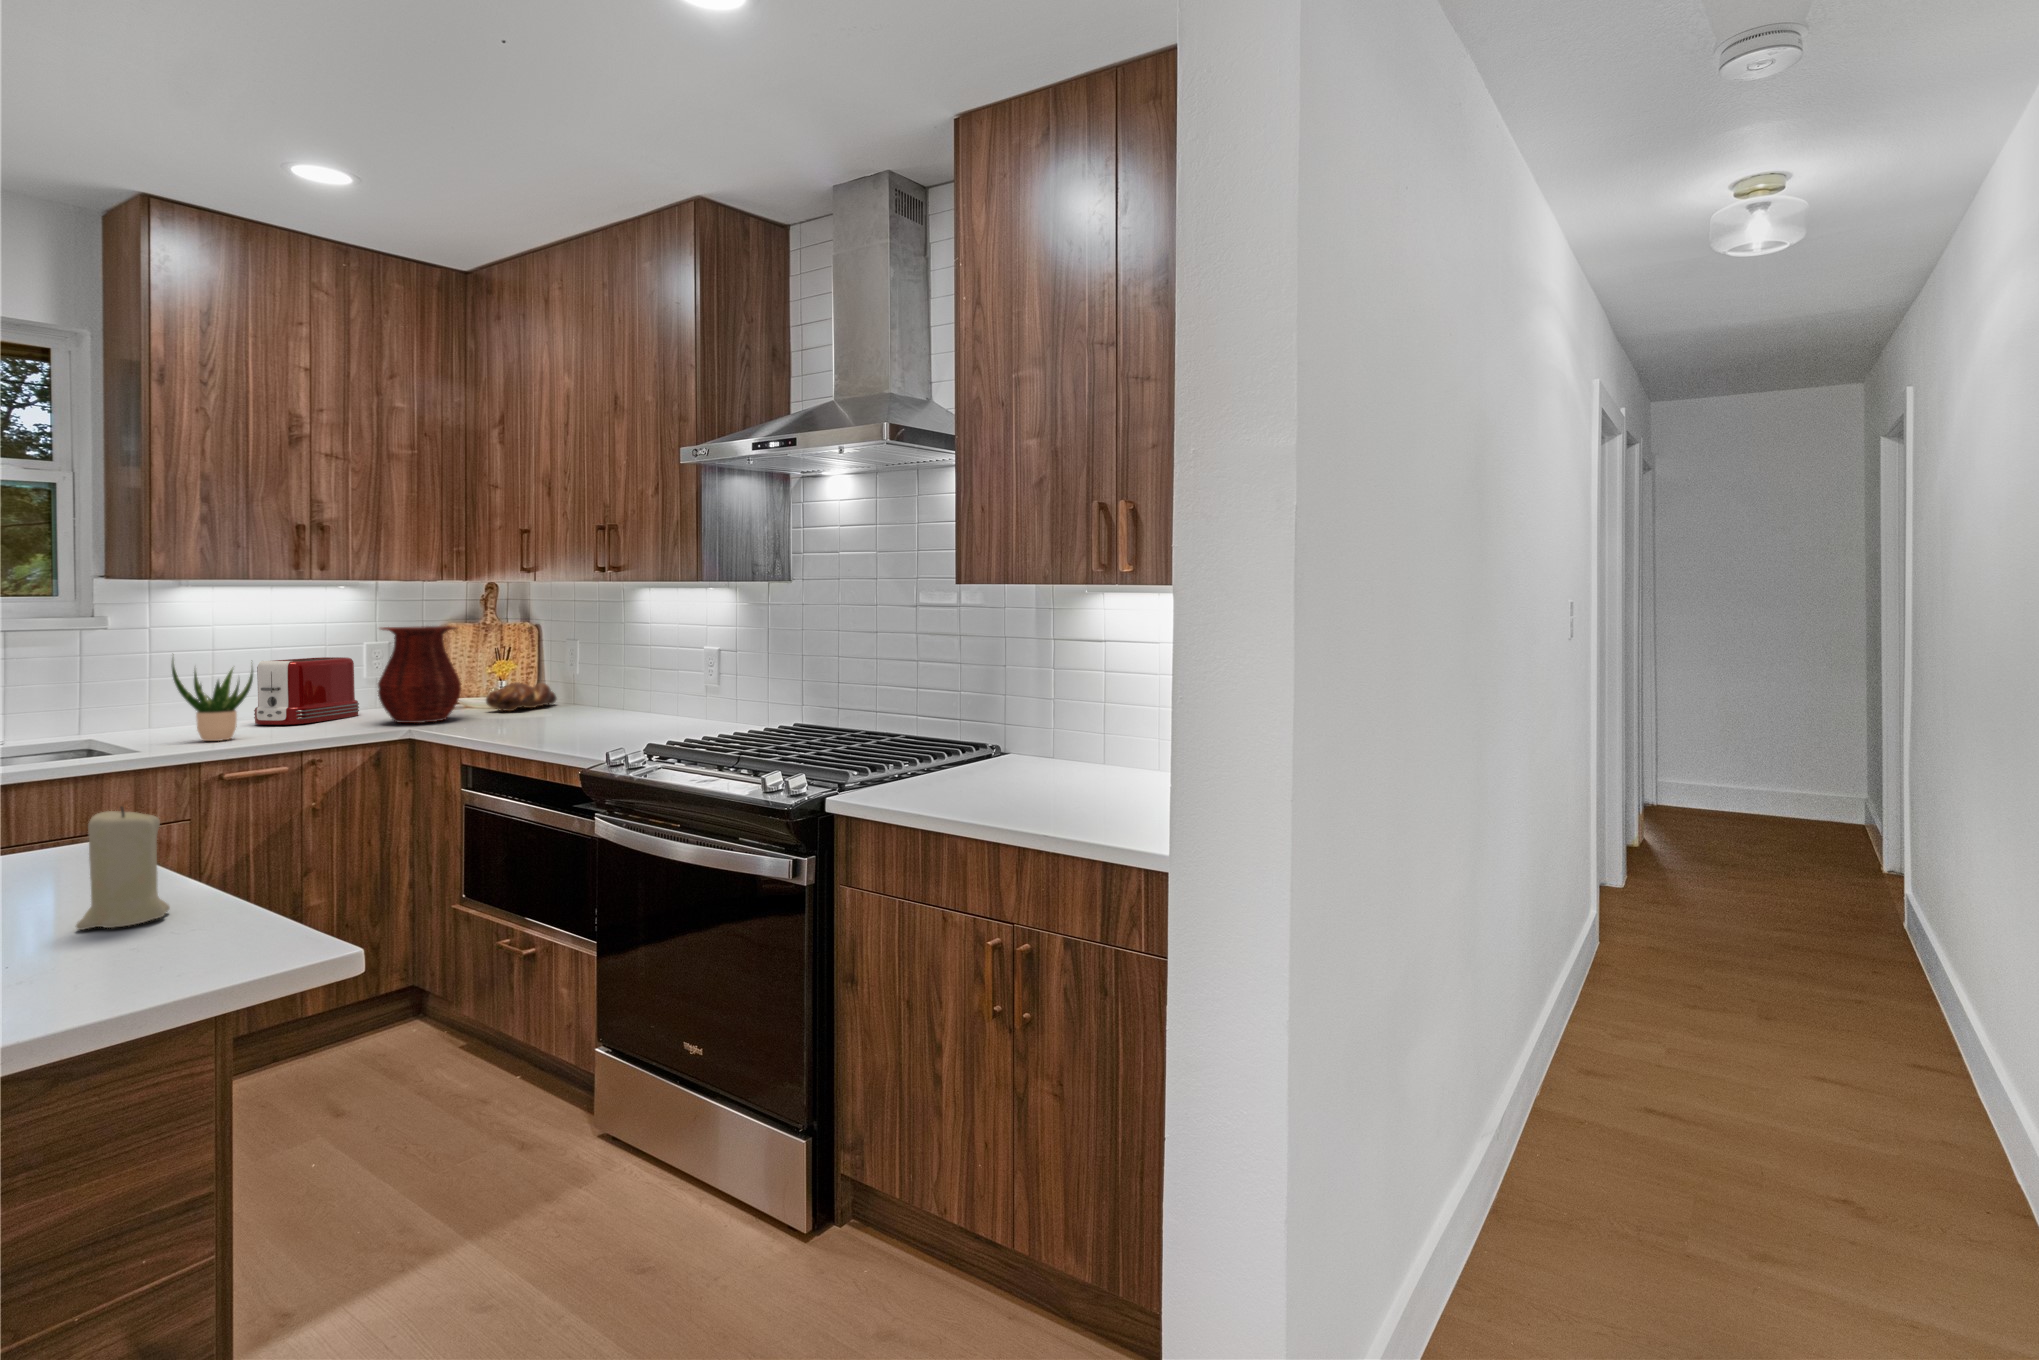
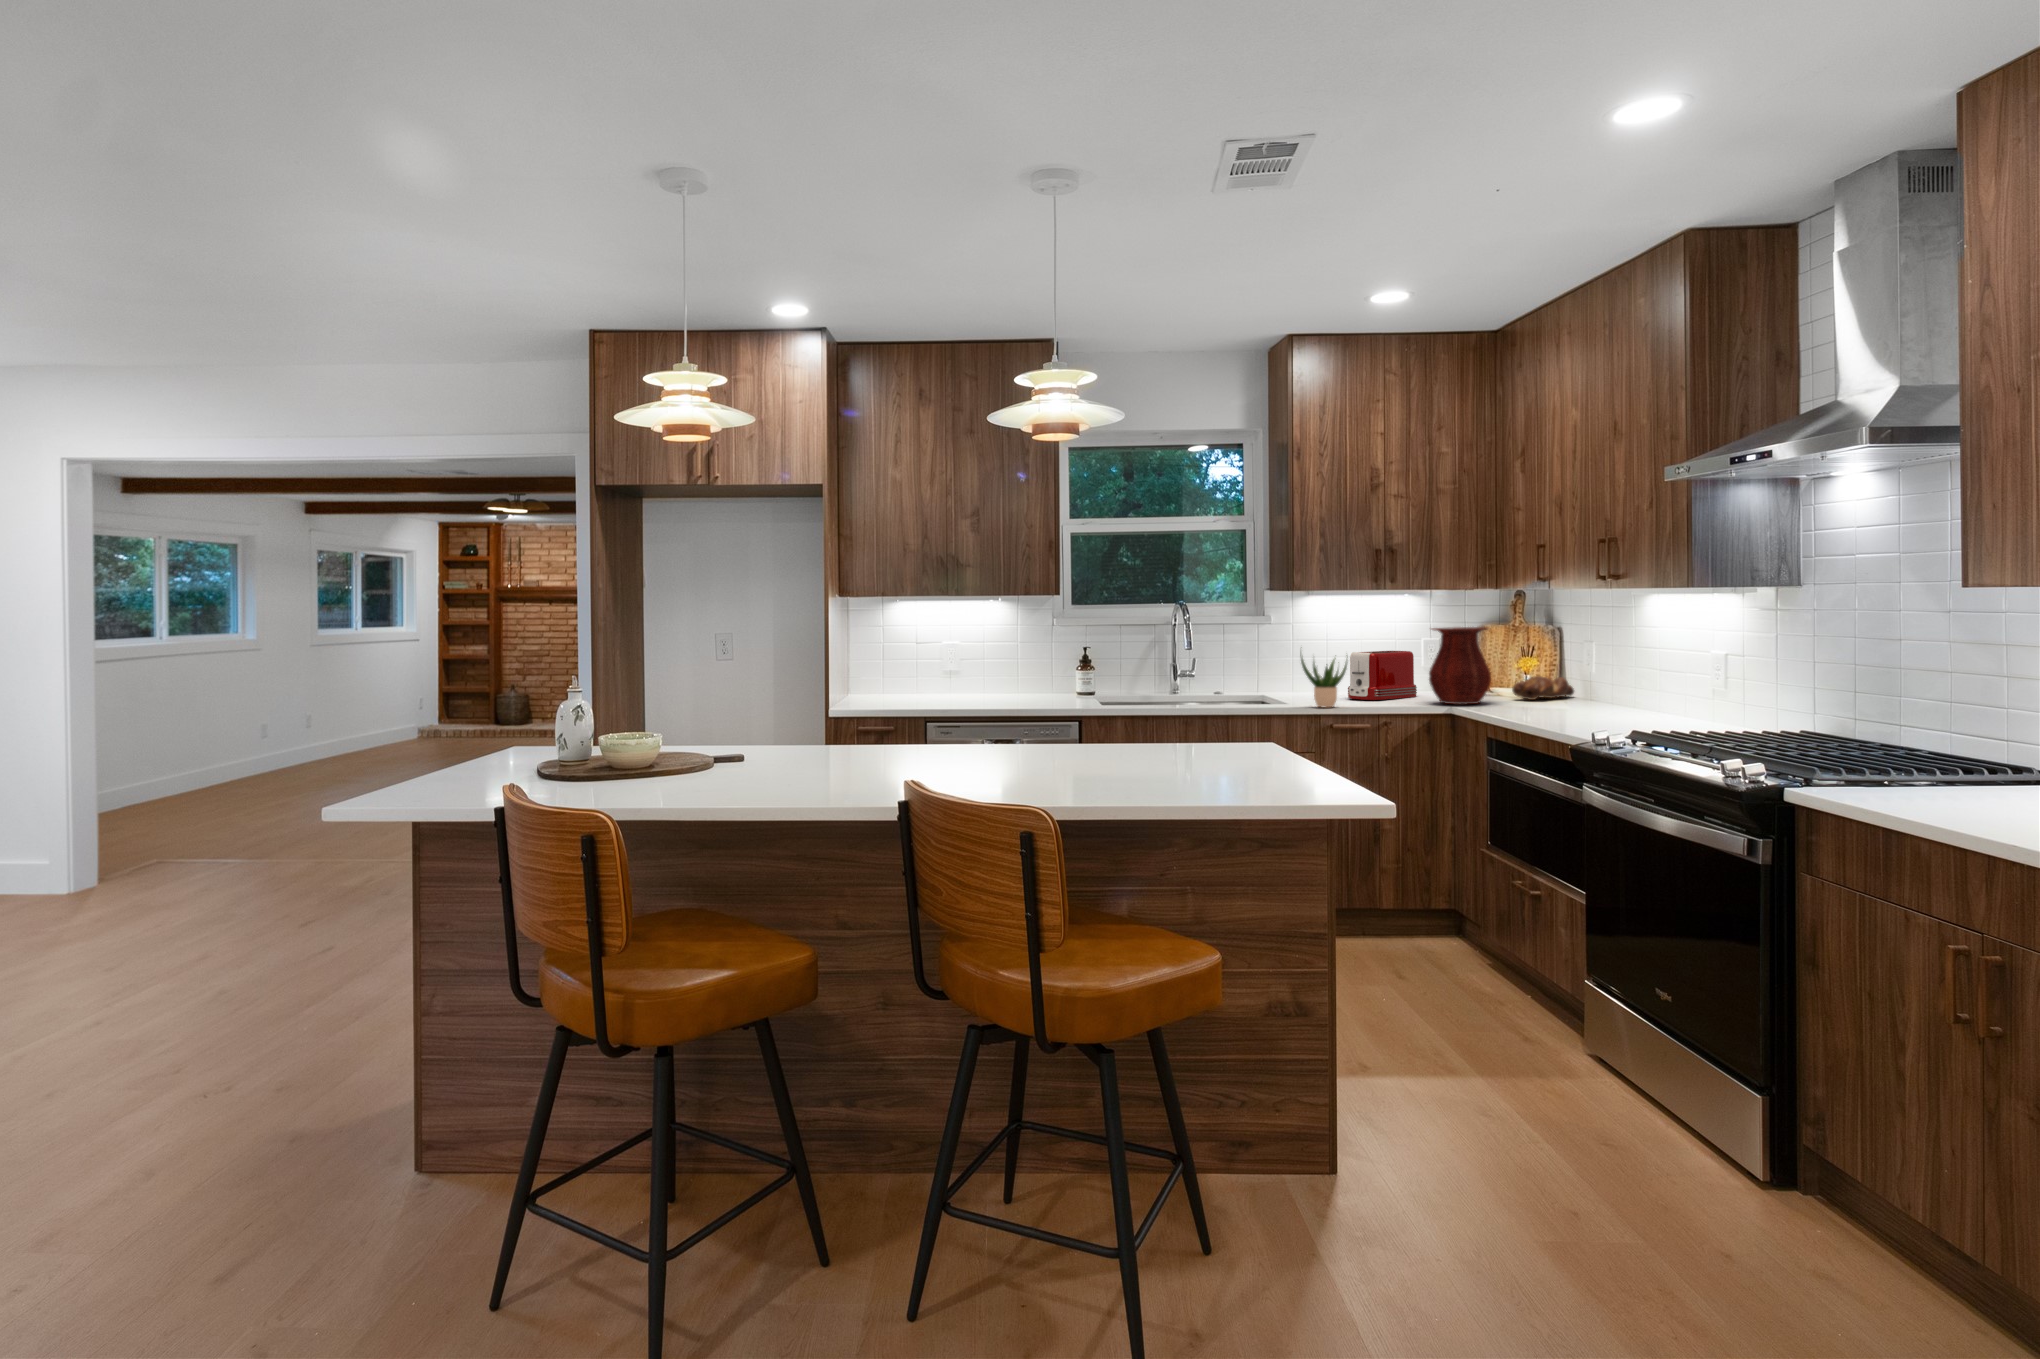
candle: present [76,807,170,930] -> none [1265,729,1306,794]

